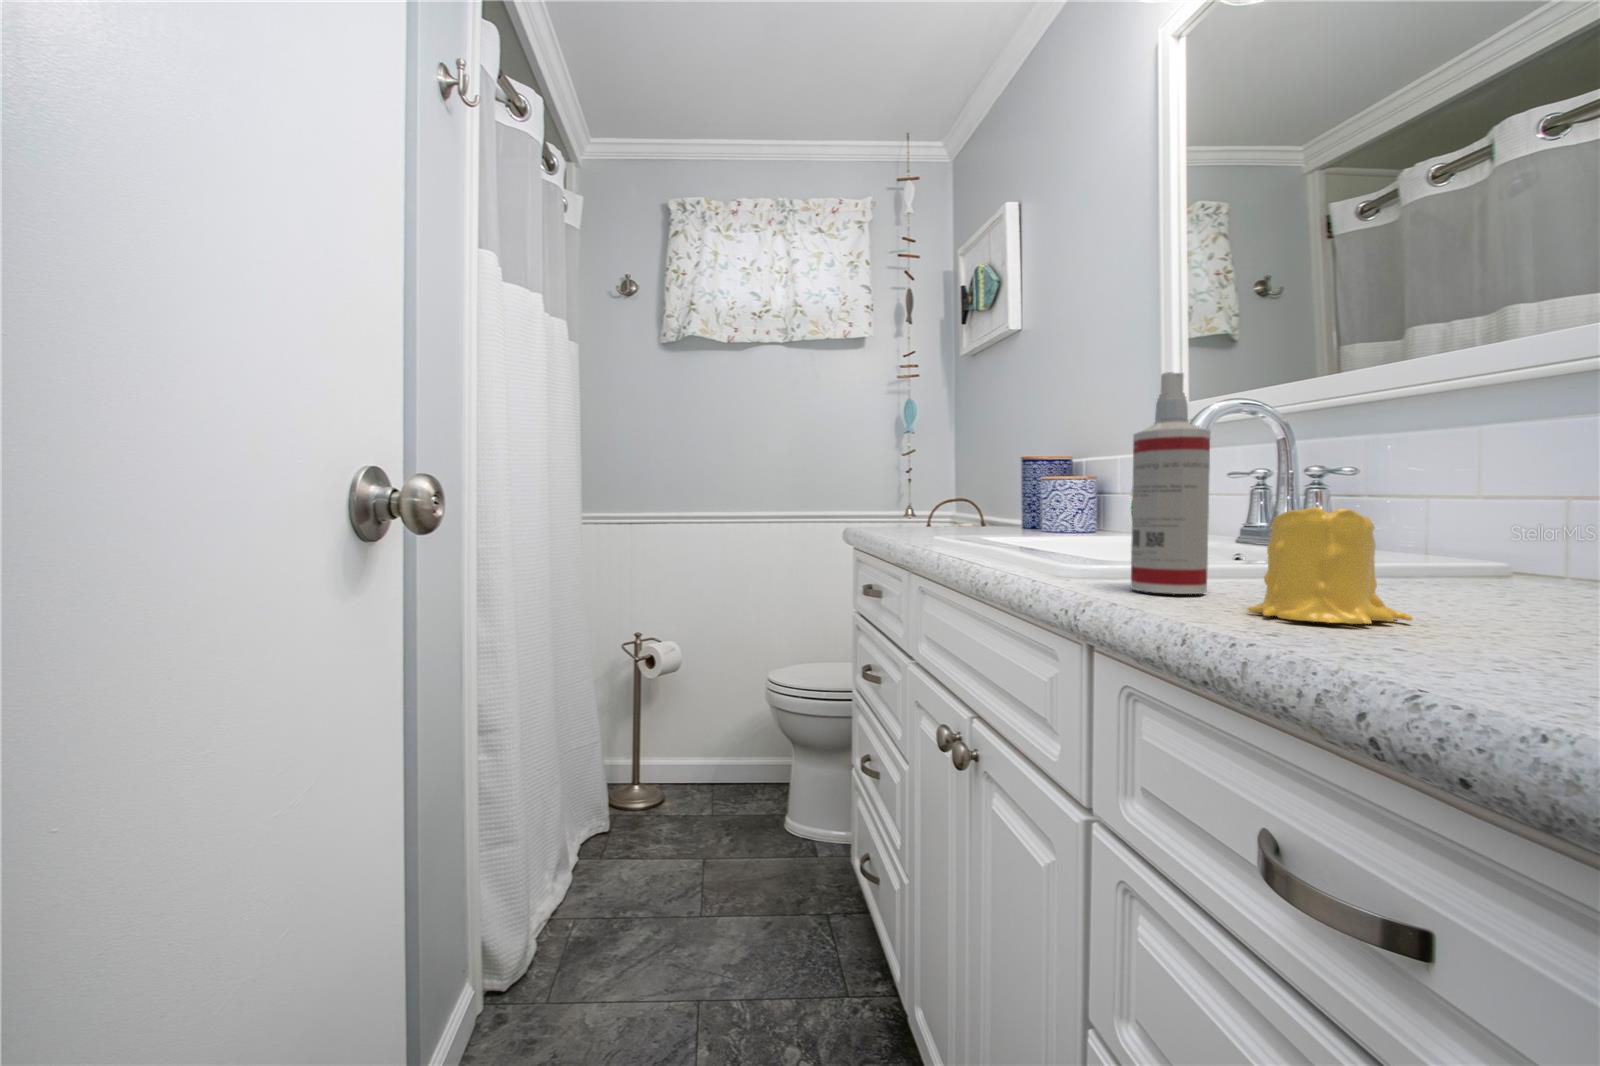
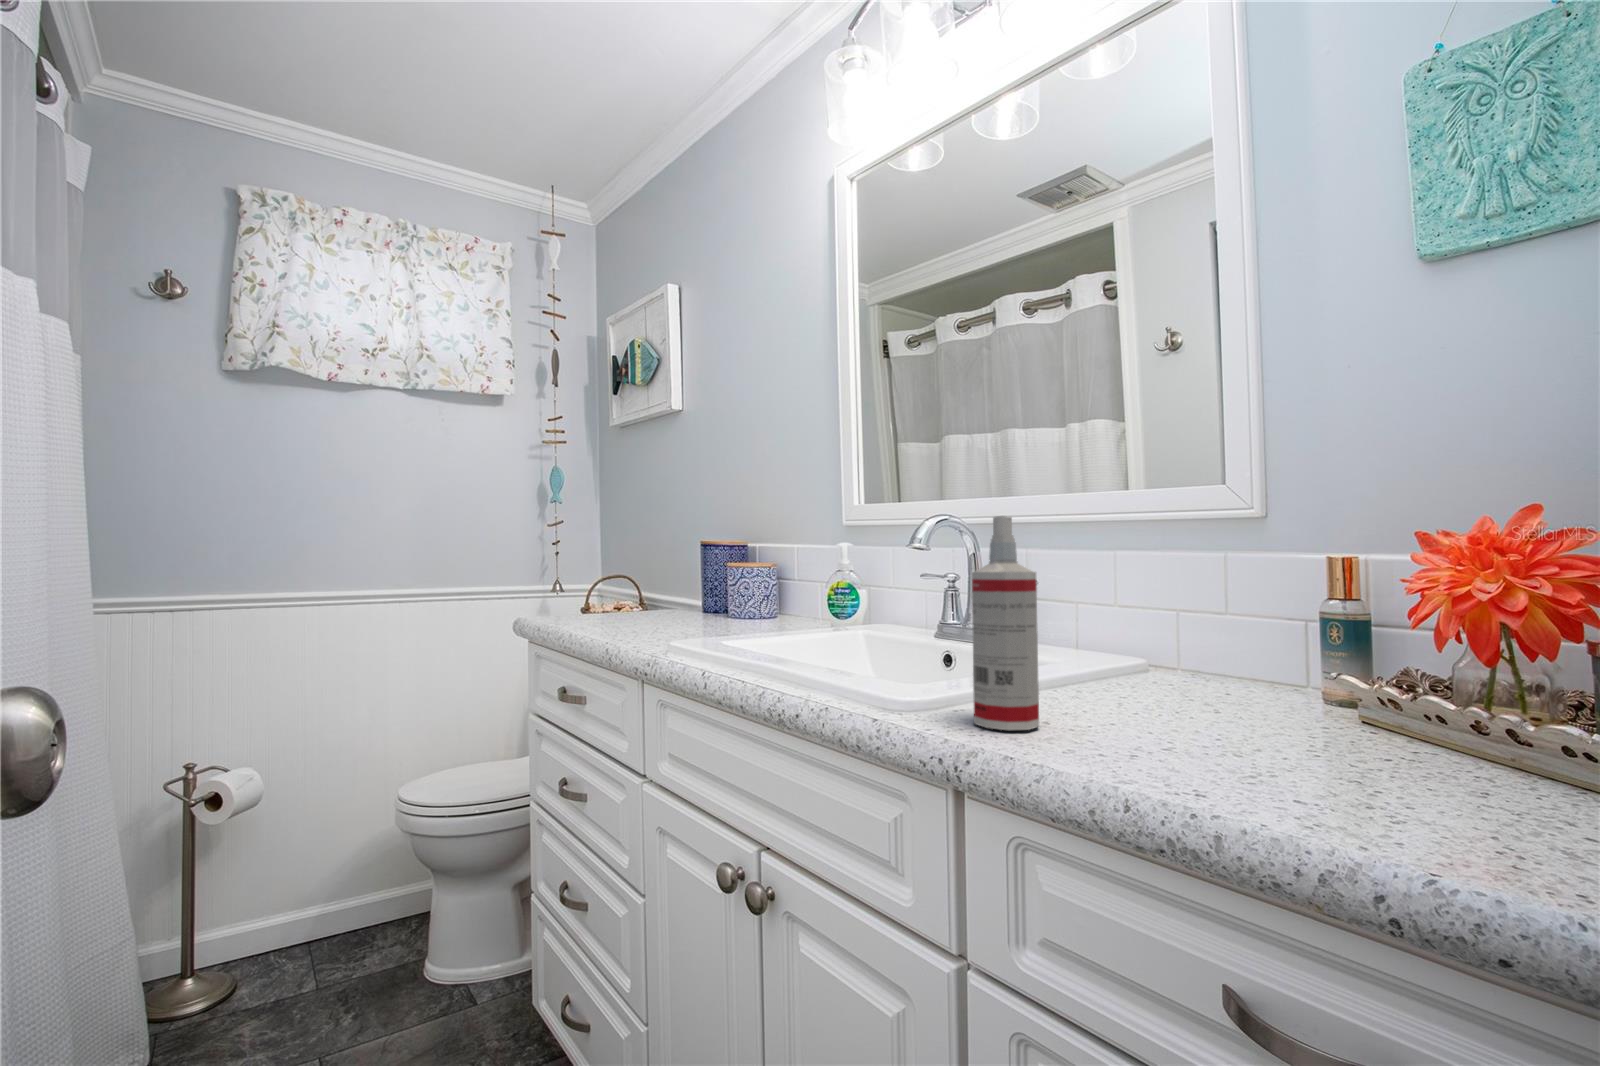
candle: present [1248,507,1412,624] -> none [1111,651,1230,766]

